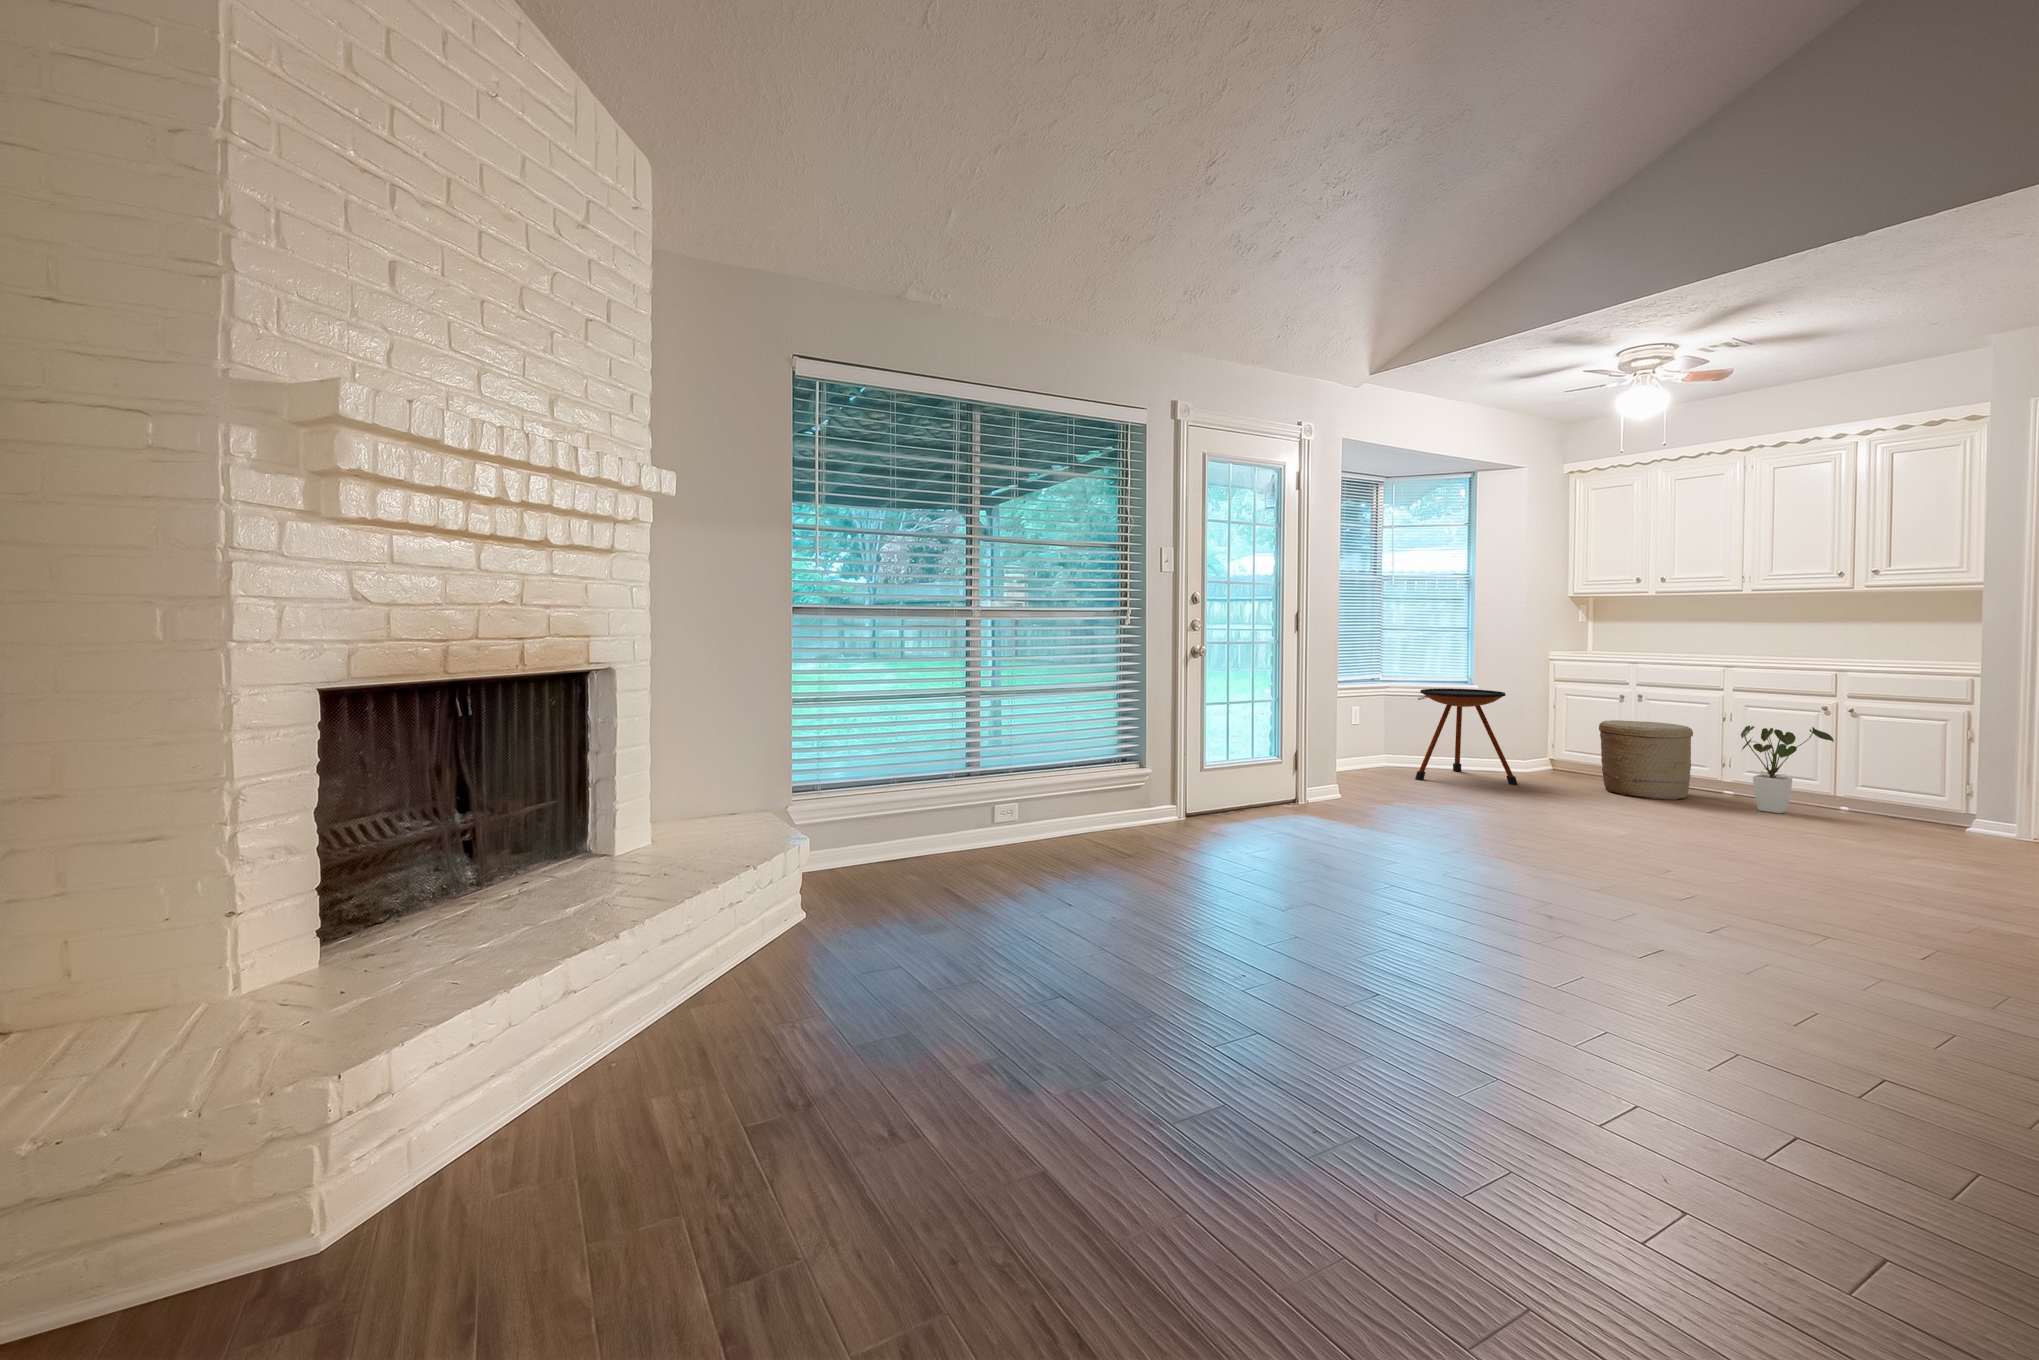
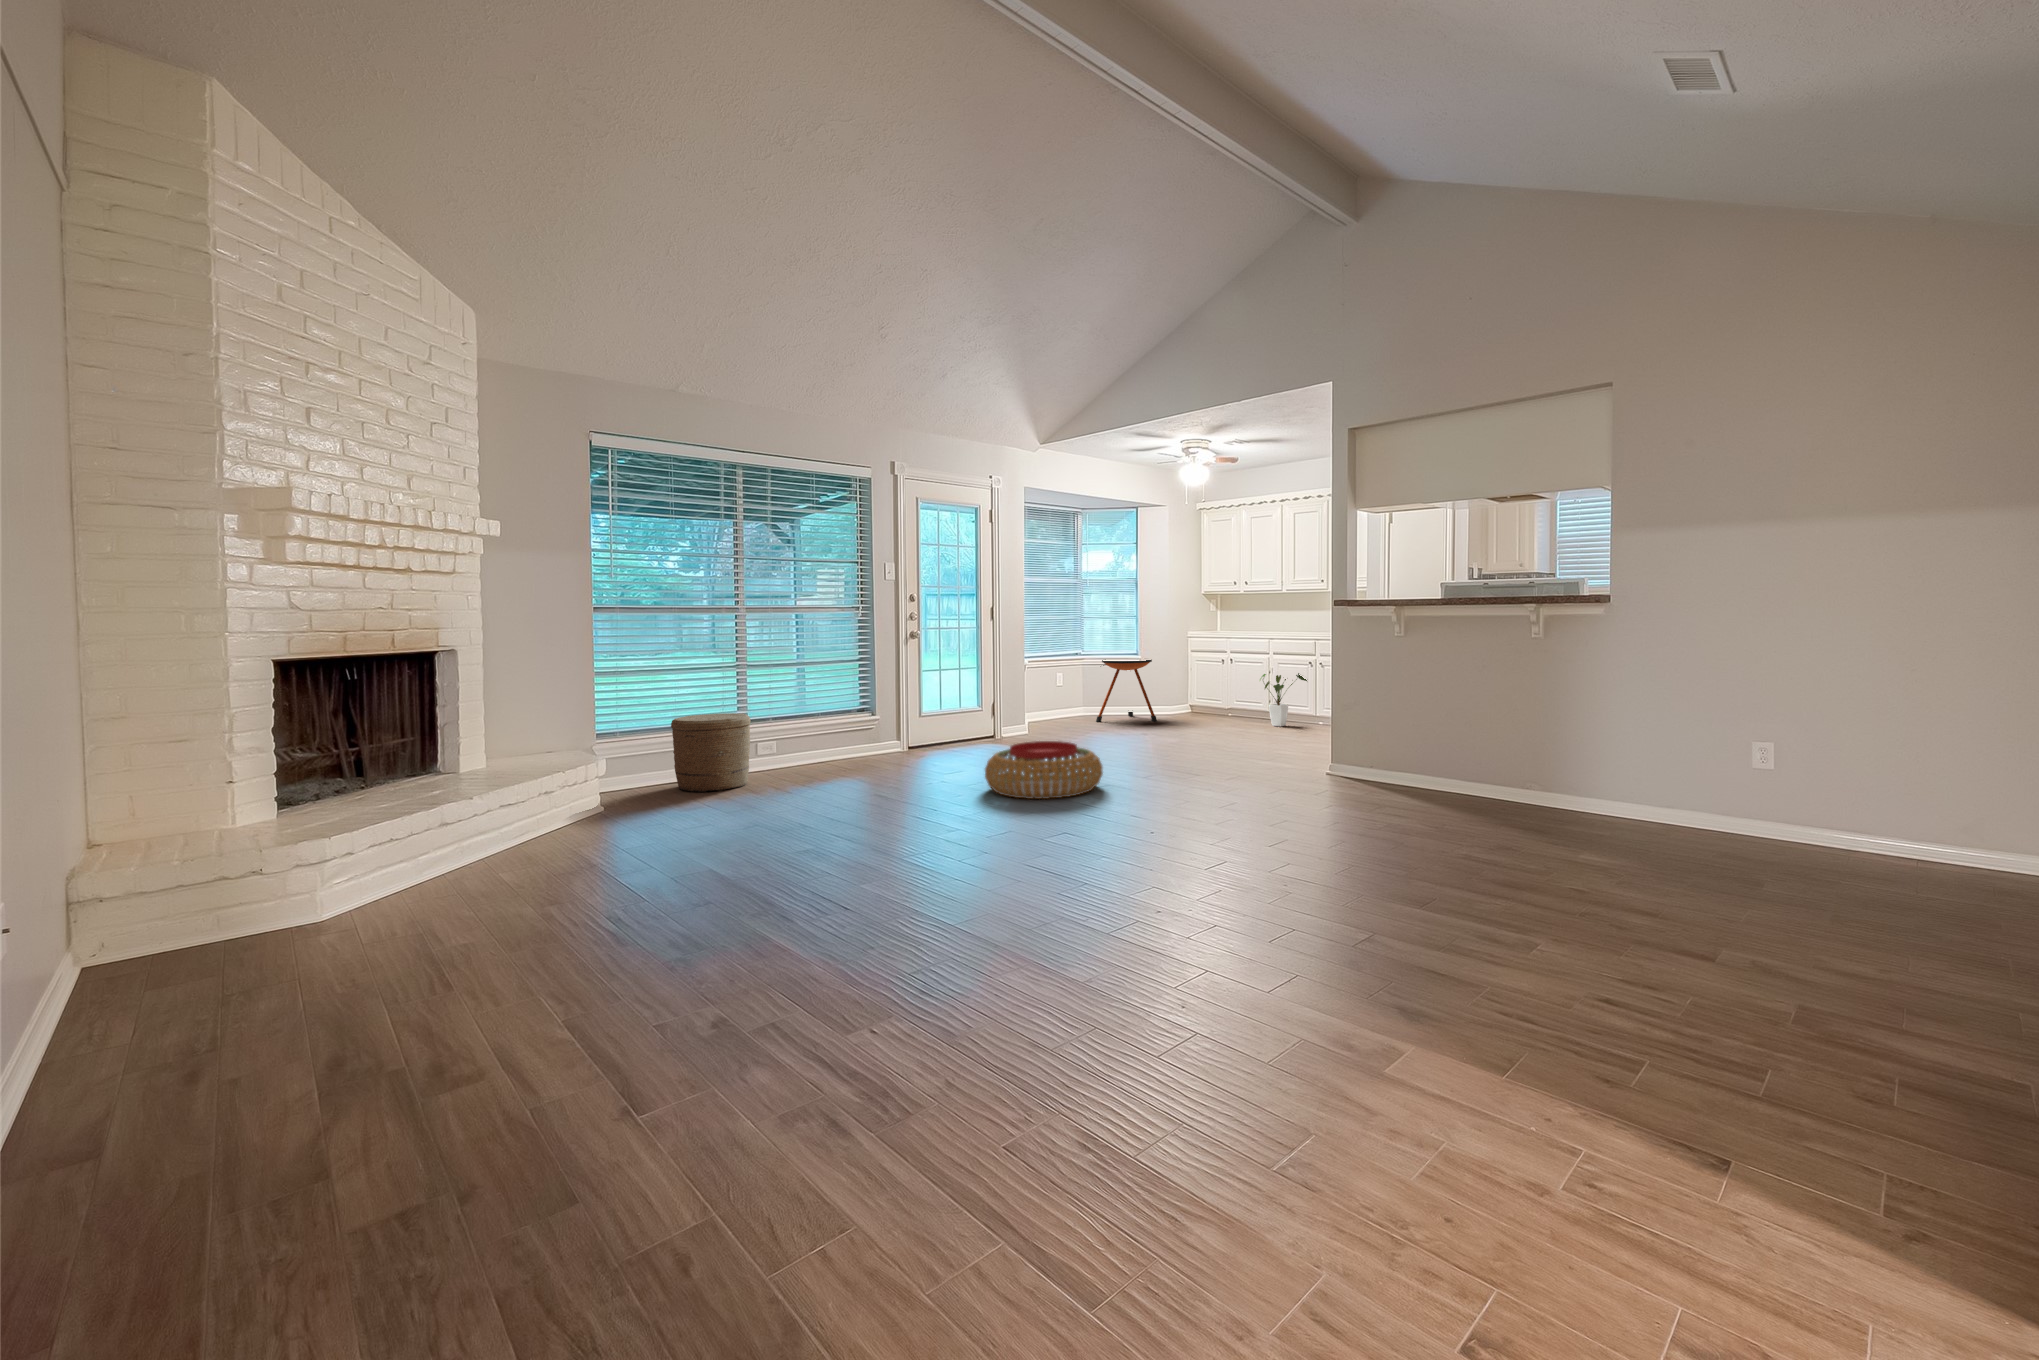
woven basket: present [1599,720,1693,800] -> present [671,713,751,792]
pouf: none [1414,855,1687,990] -> present [985,741,1103,799]

